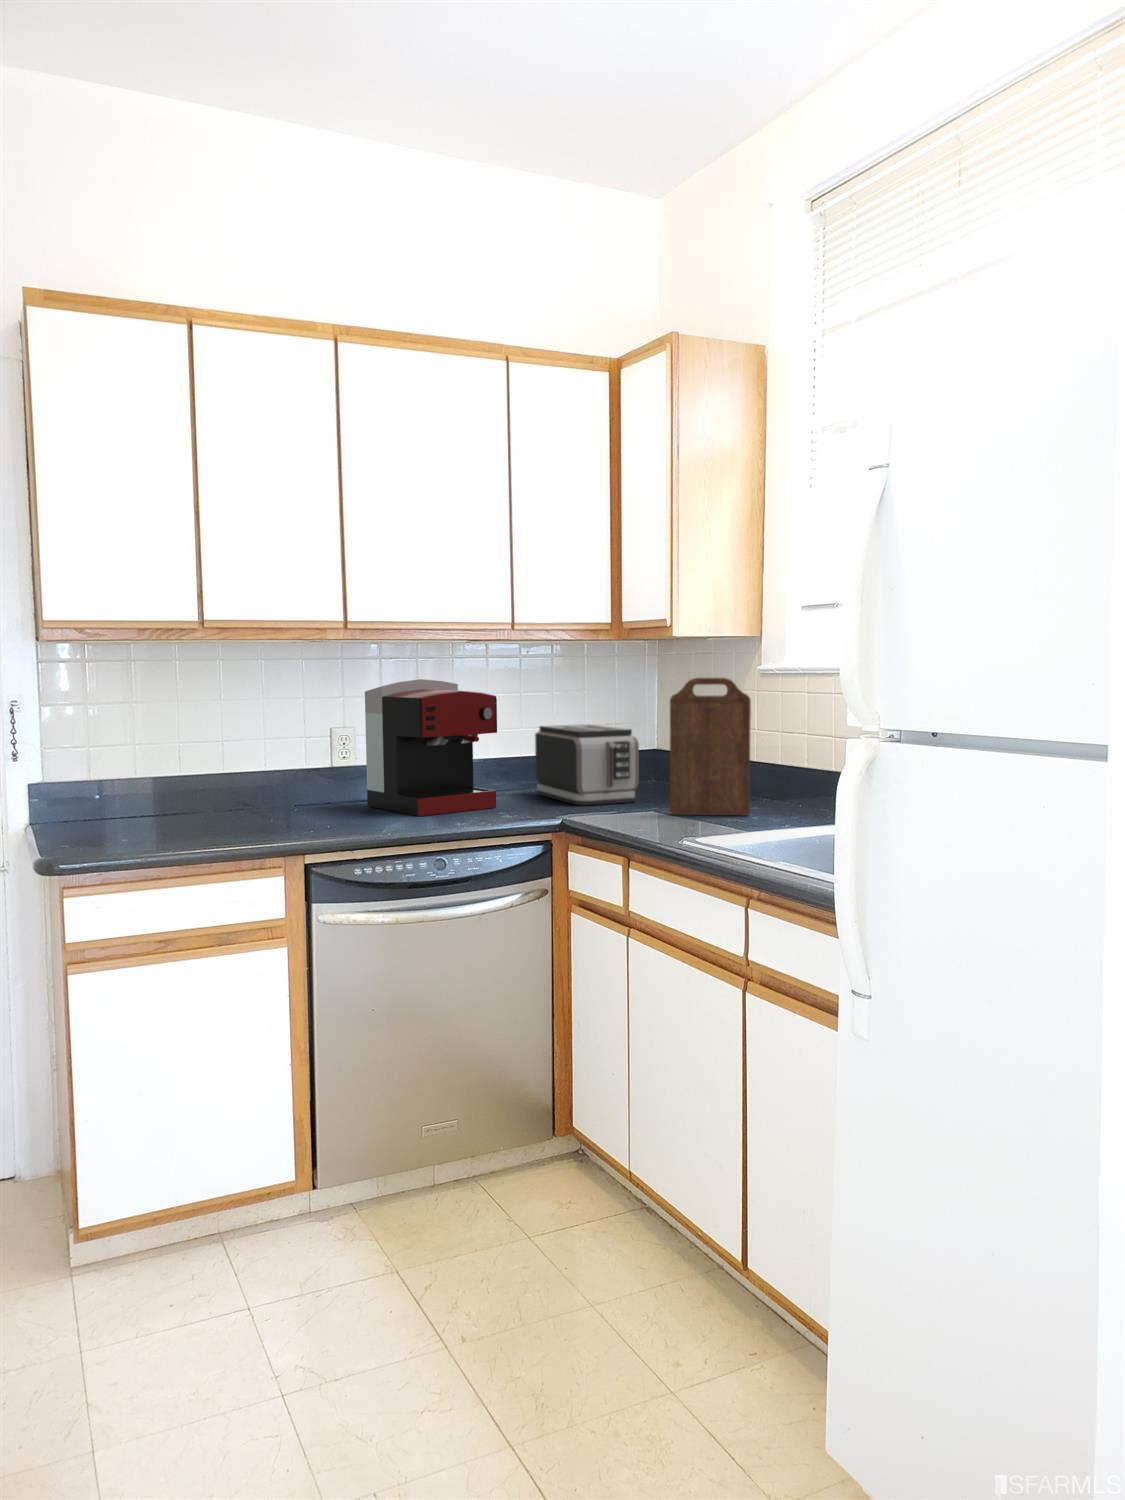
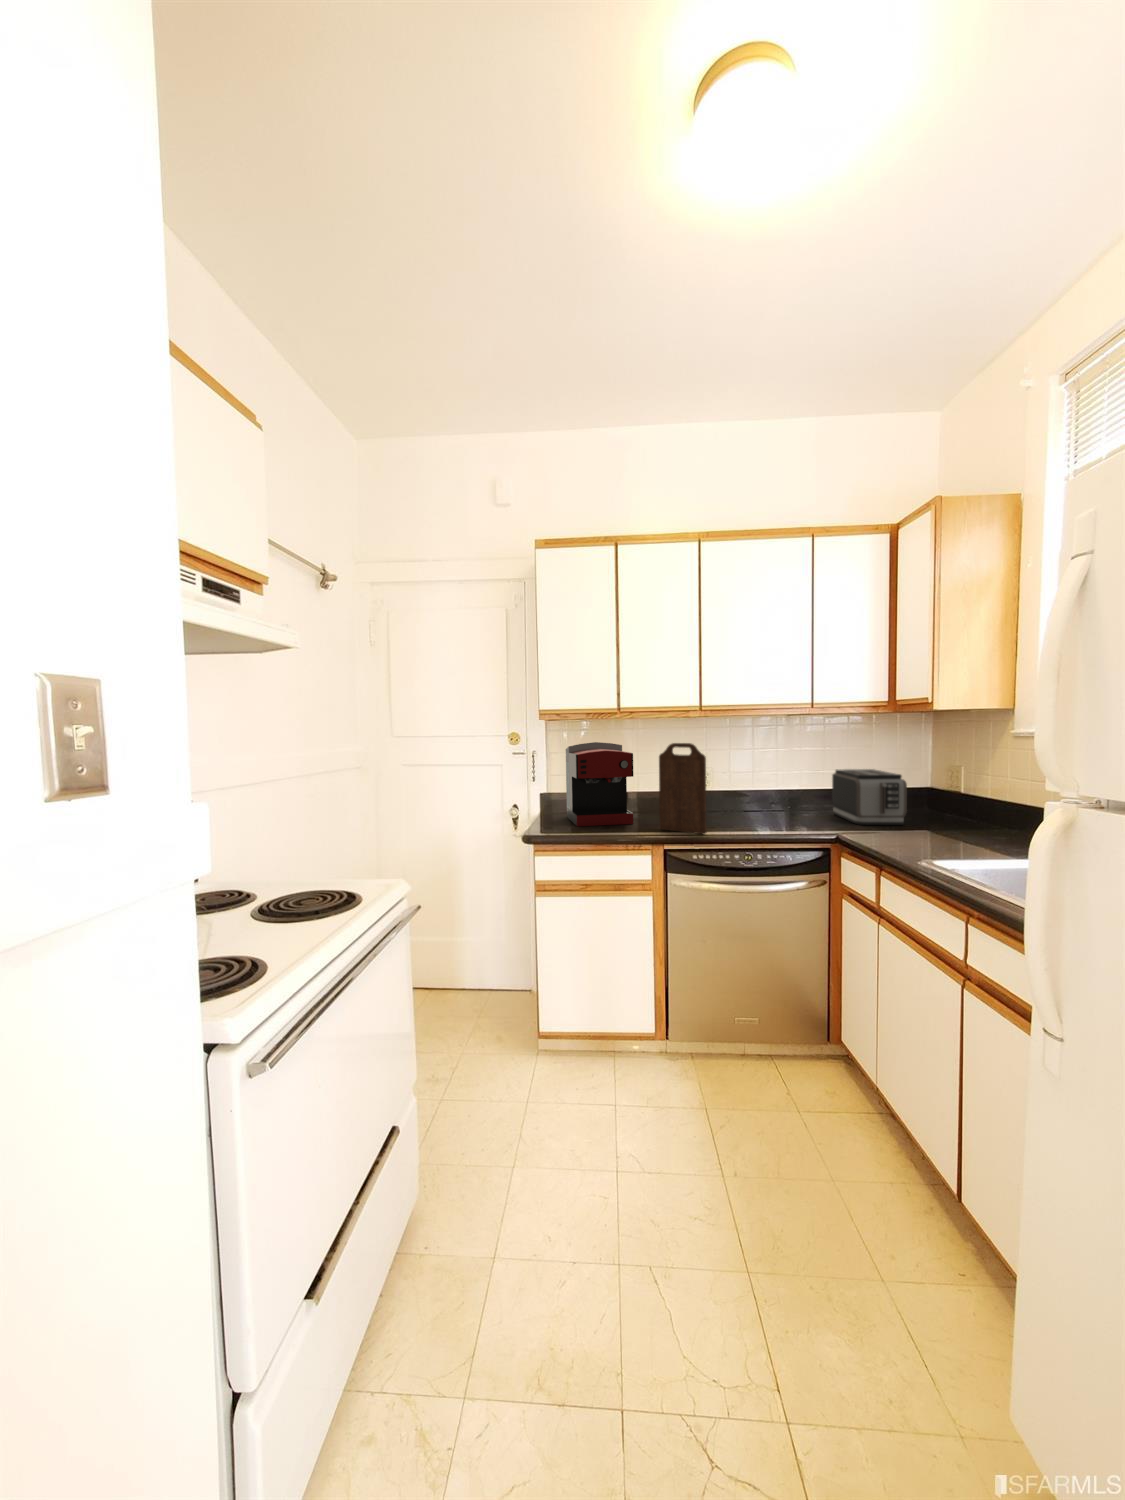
cutting board: present [670,678,751,815] -> present [659,743,707,834]
coffee maker: present [365,679,497,816] -> present [566,742,633,826]

